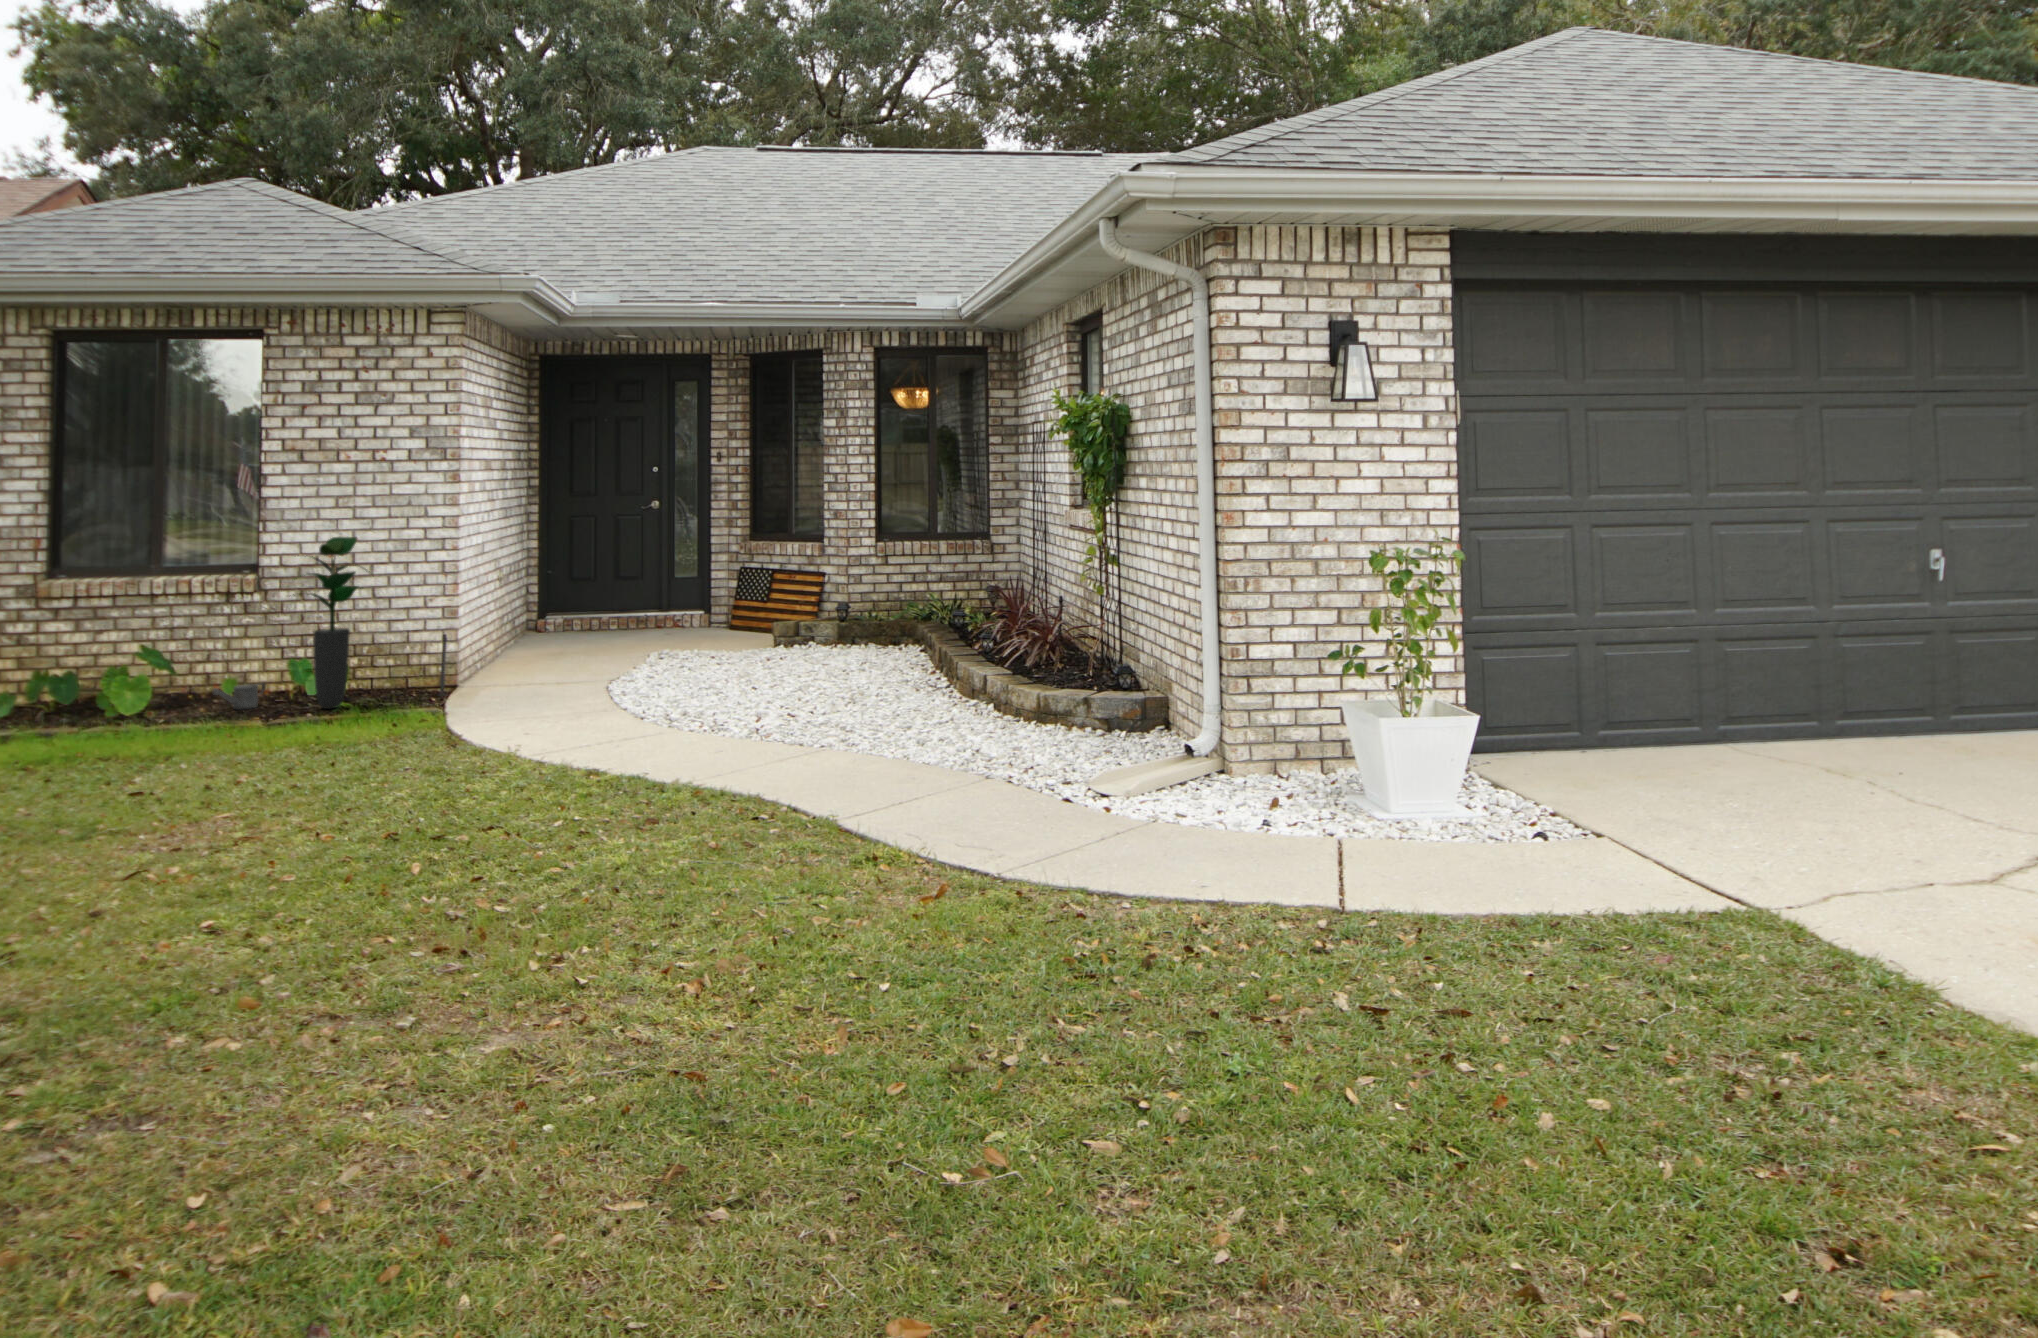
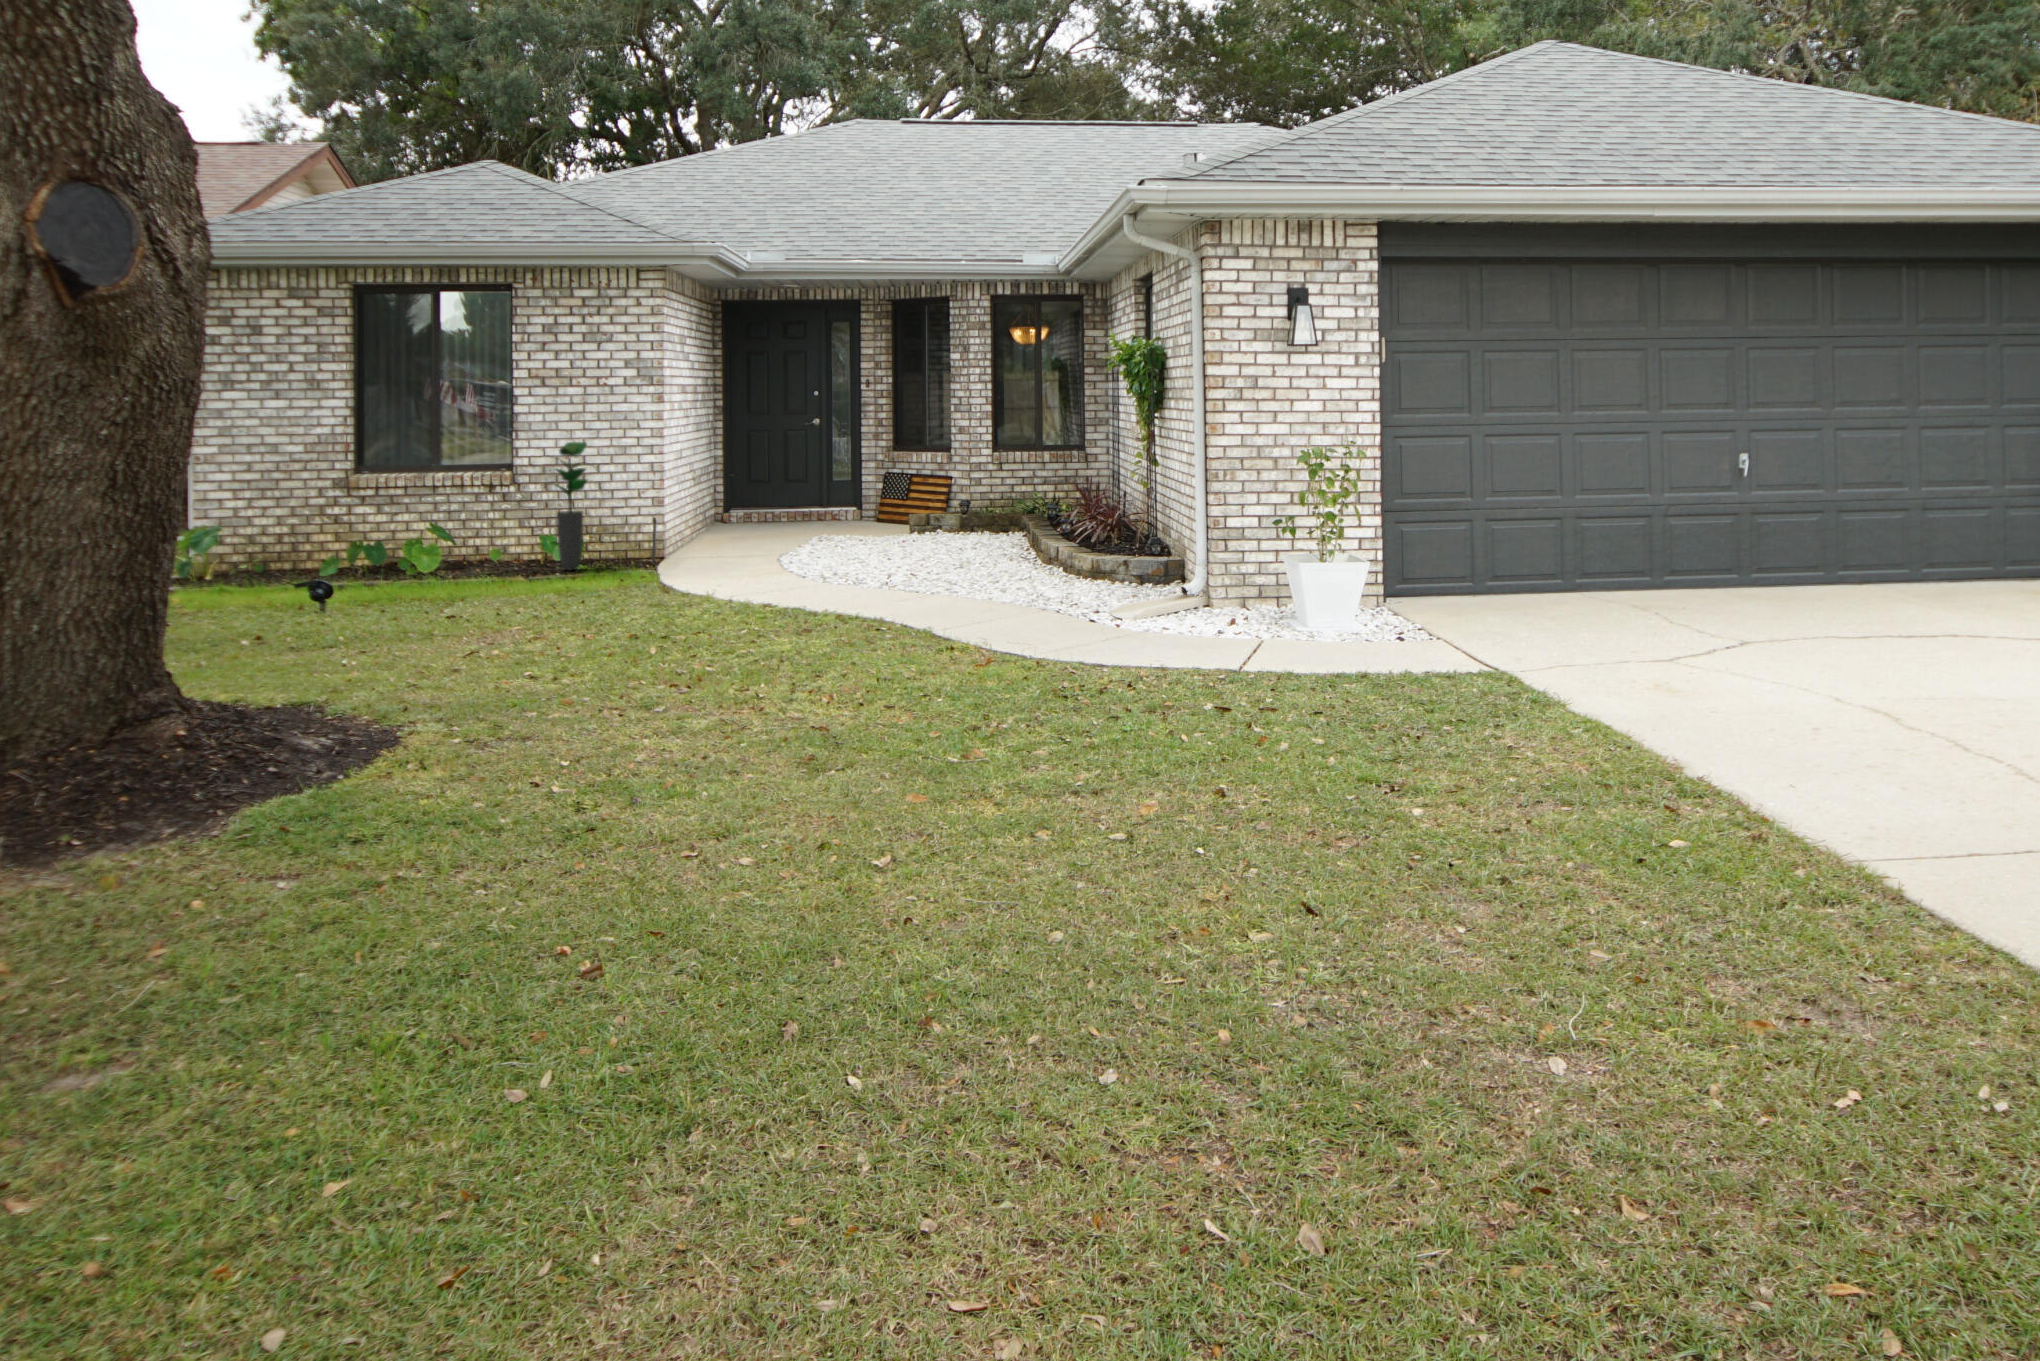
watering can: present [213,683,265,709] -> none [484,552,521,571]

